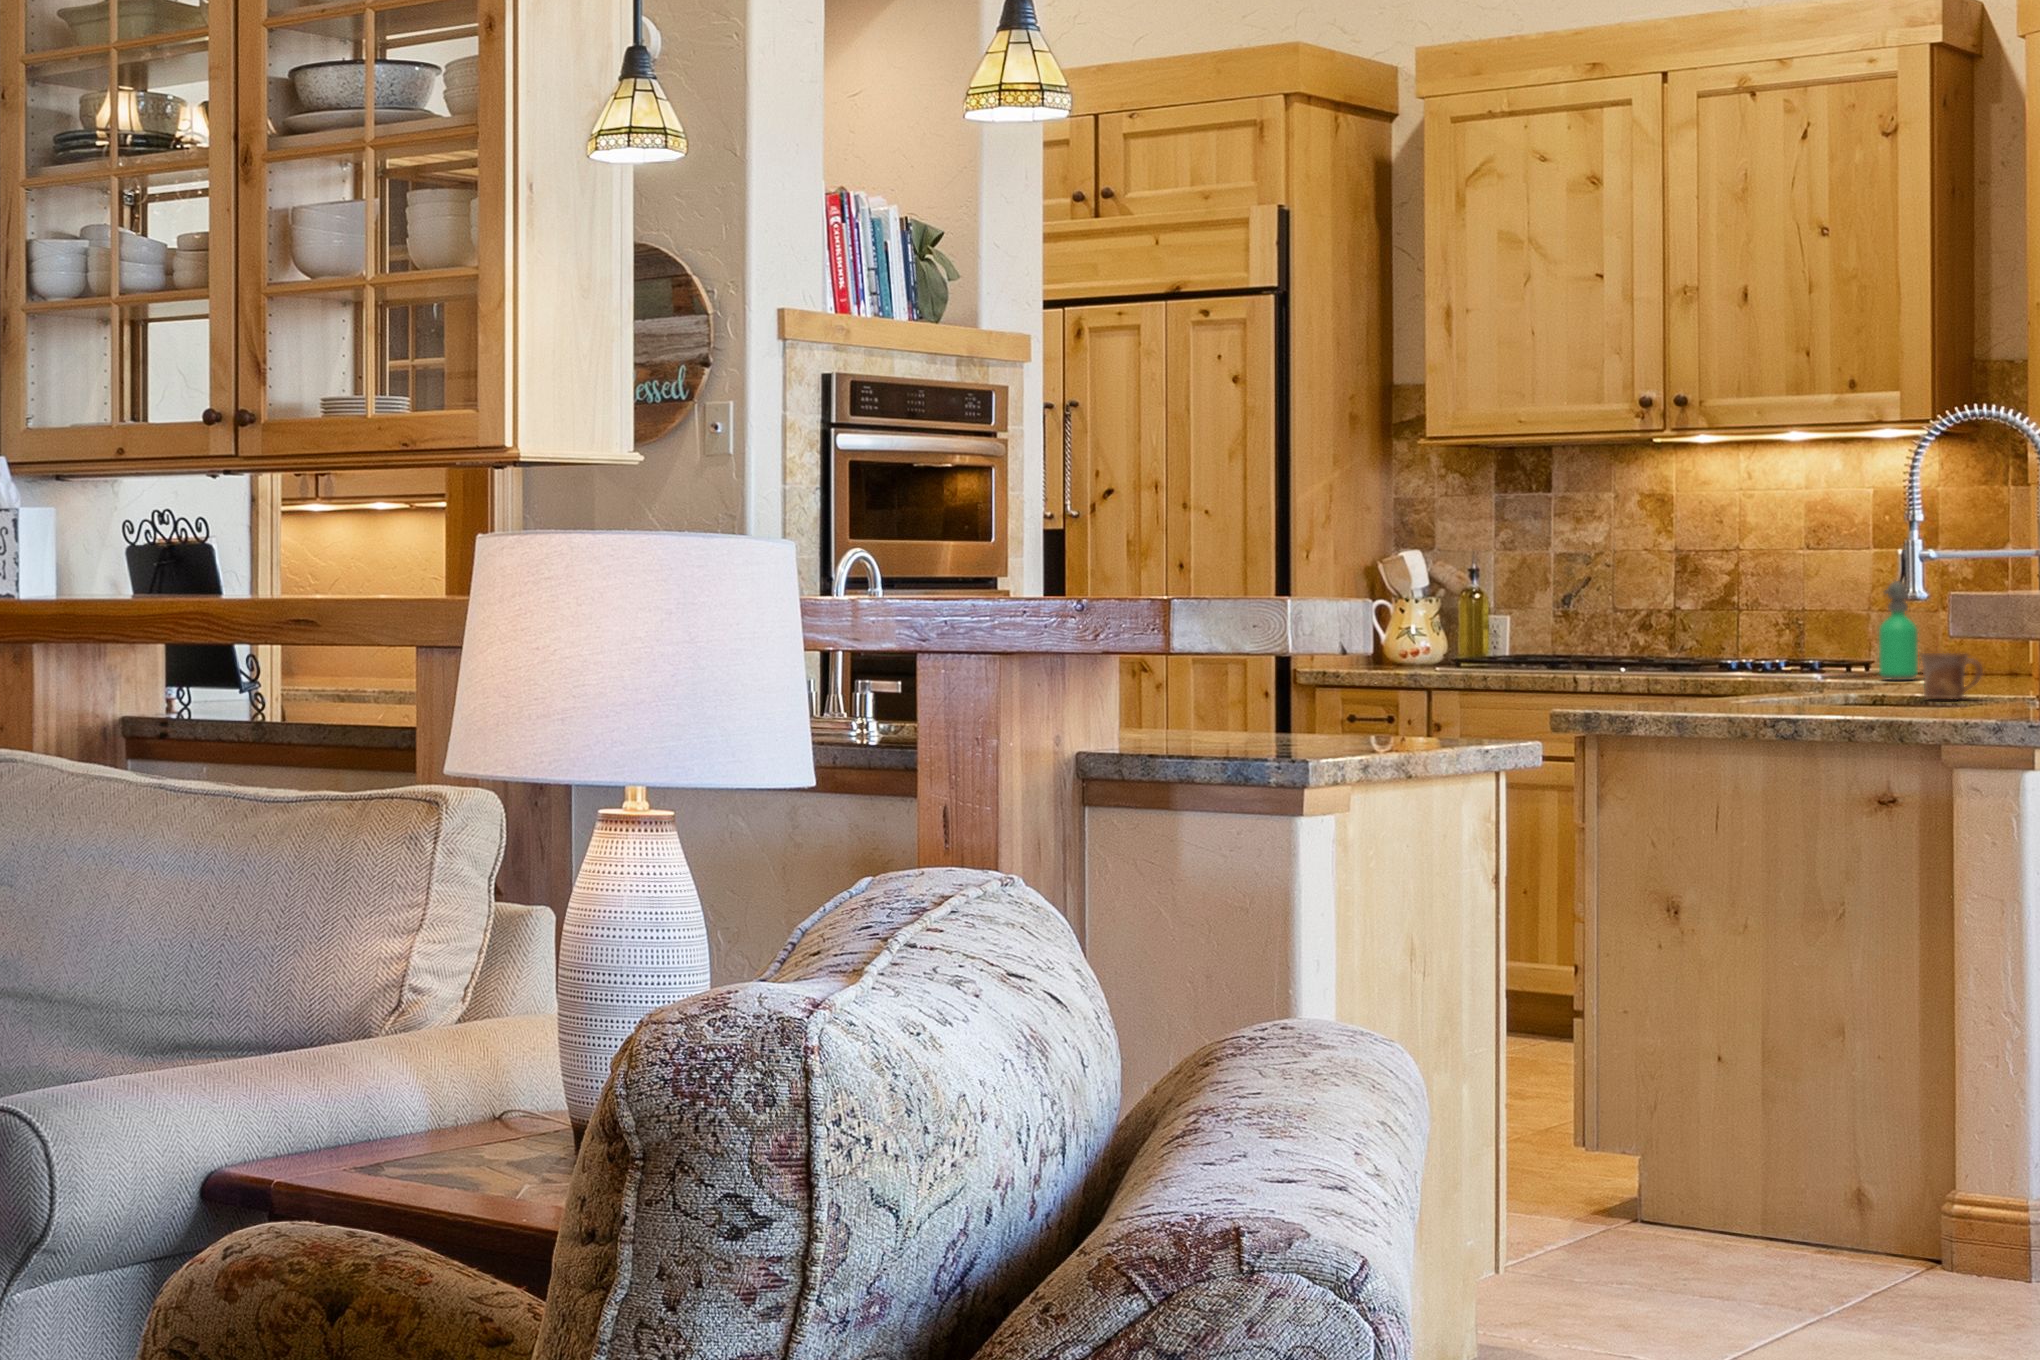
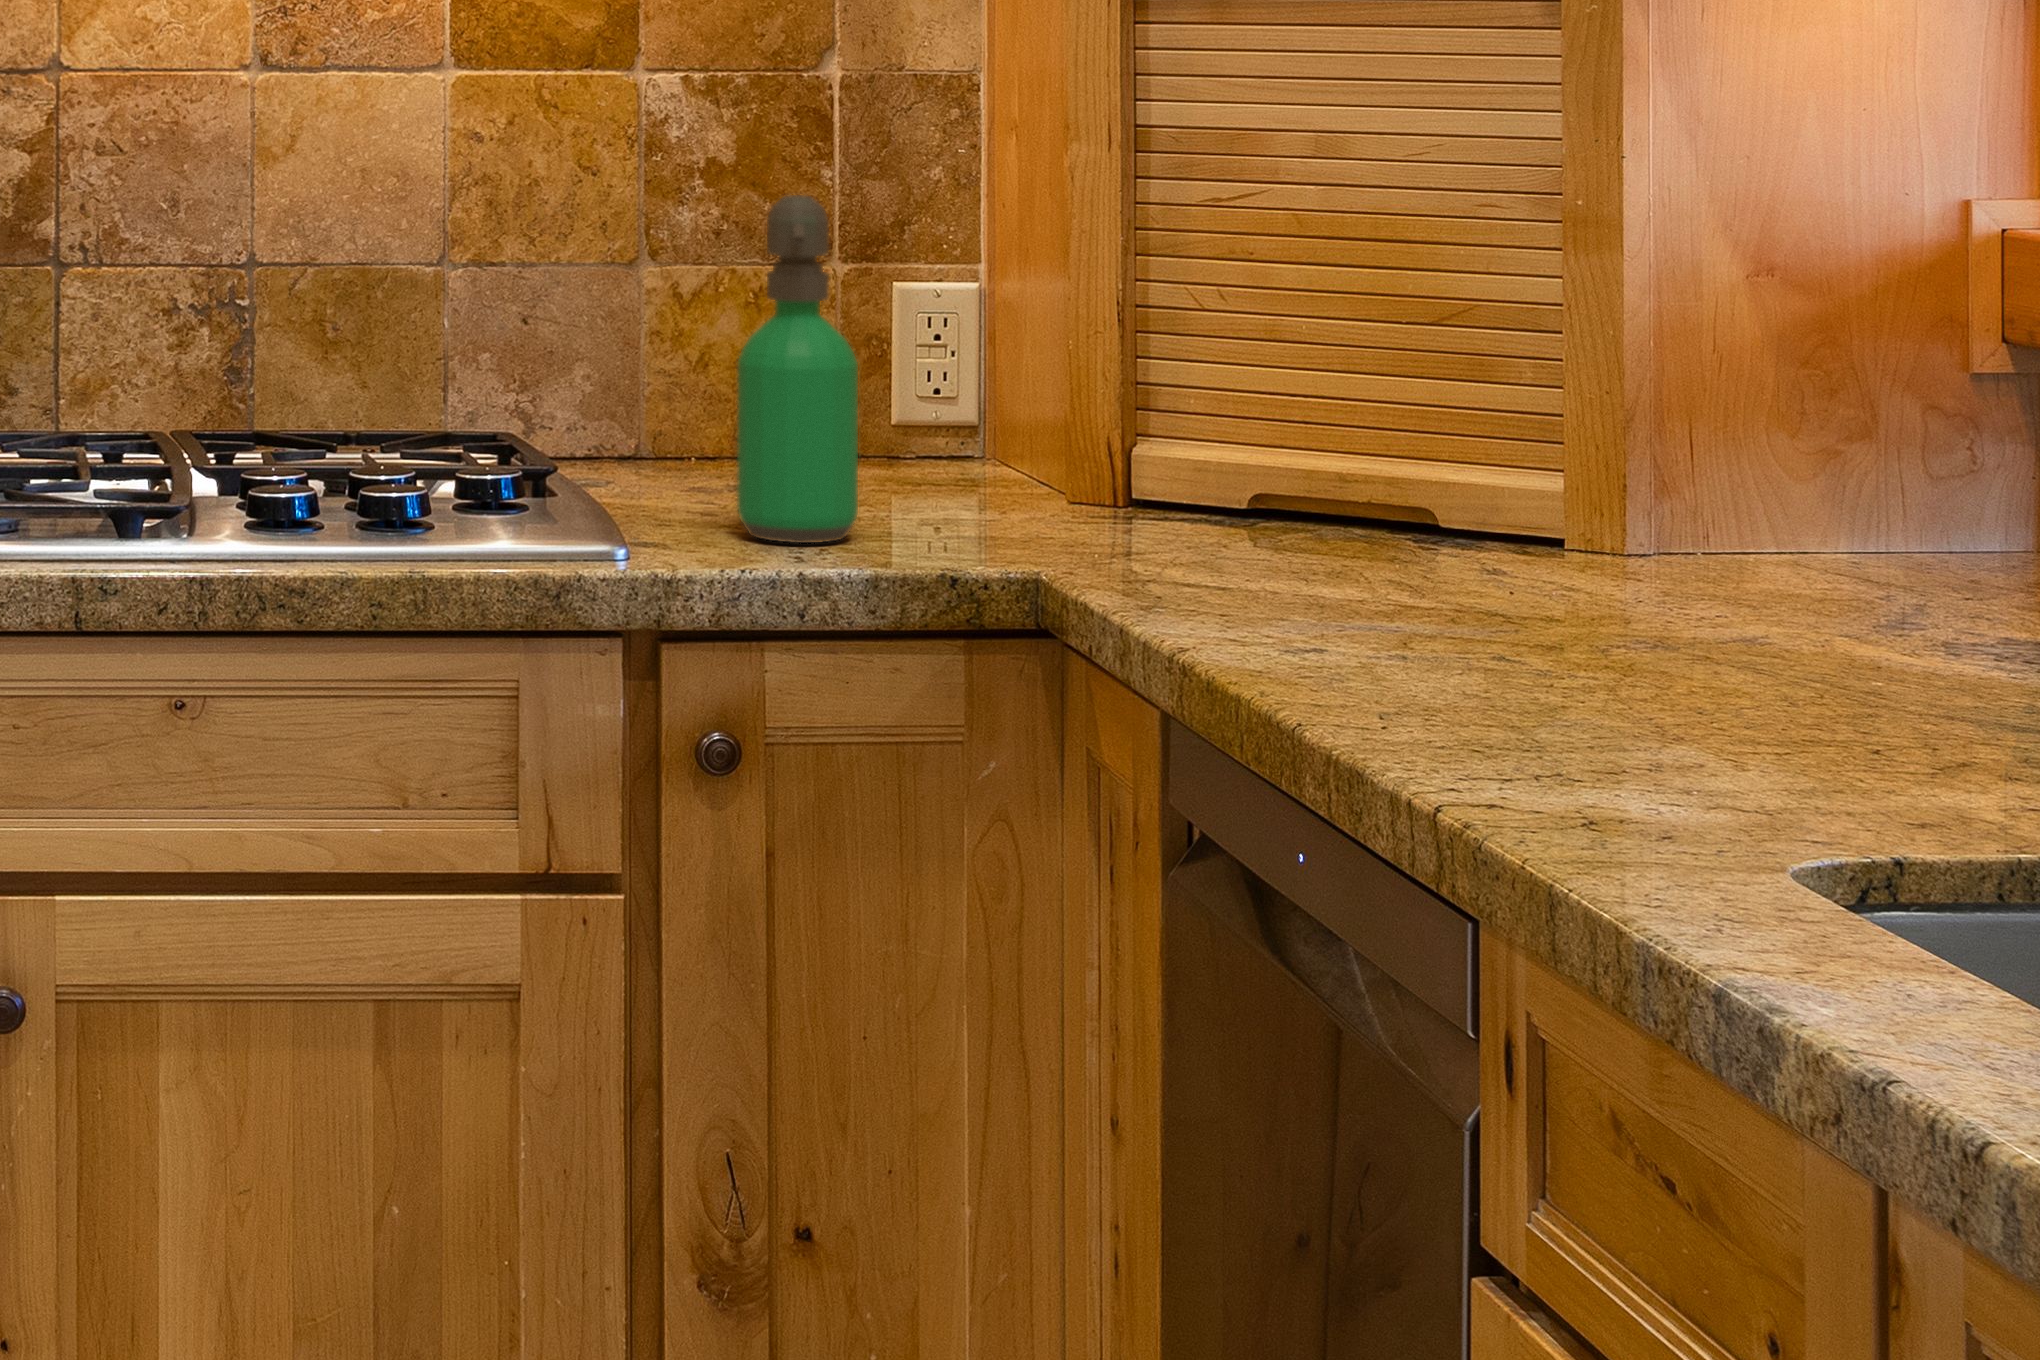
mug: present [1921,653,1983,699] -> none [1505,543,1781,762]

